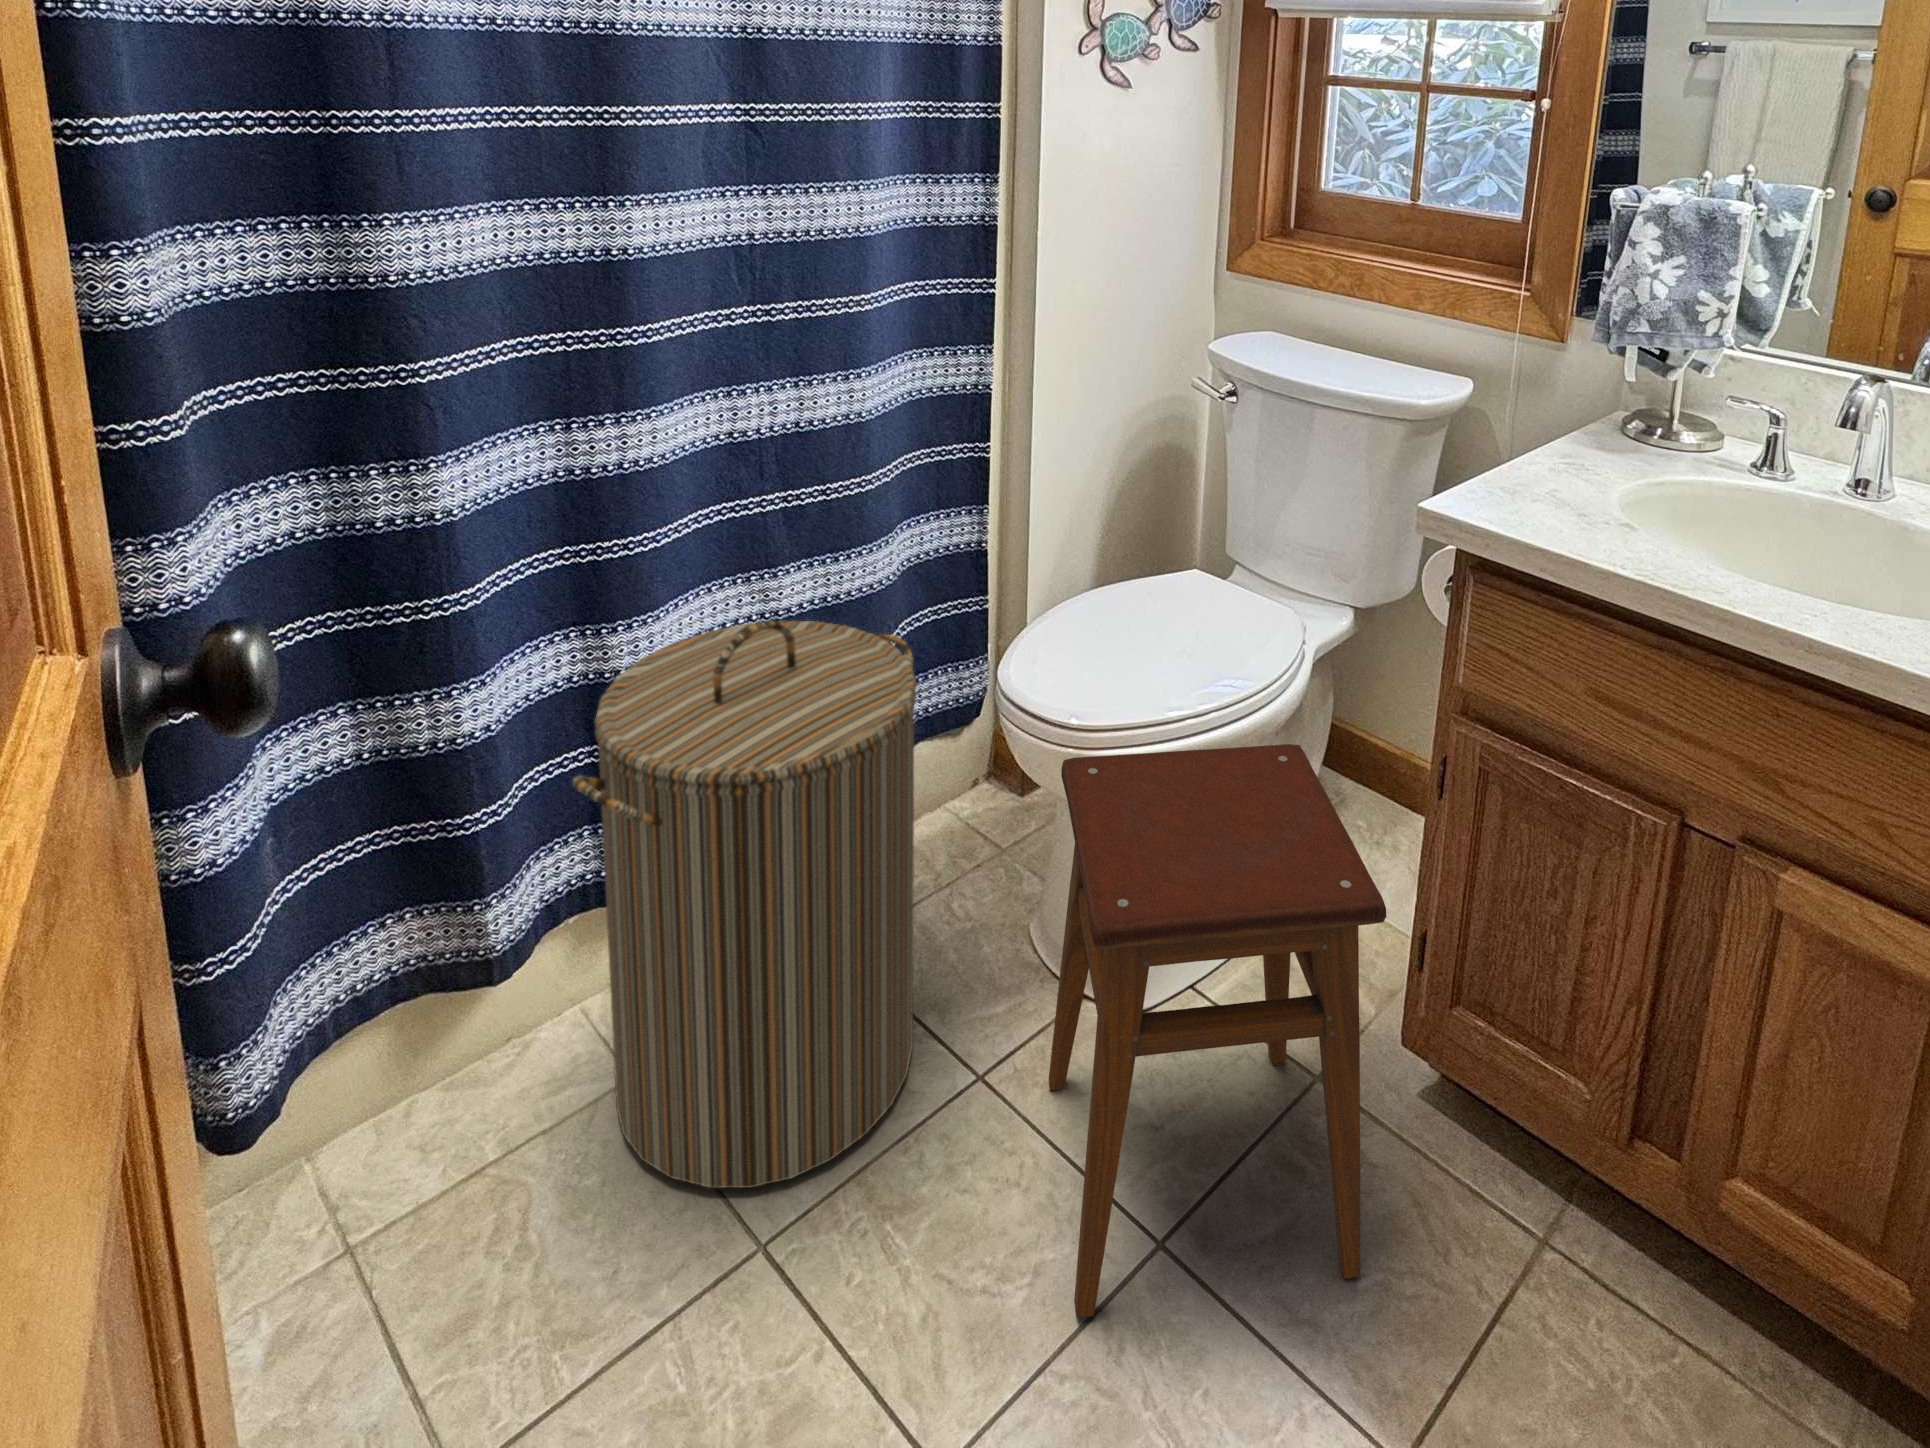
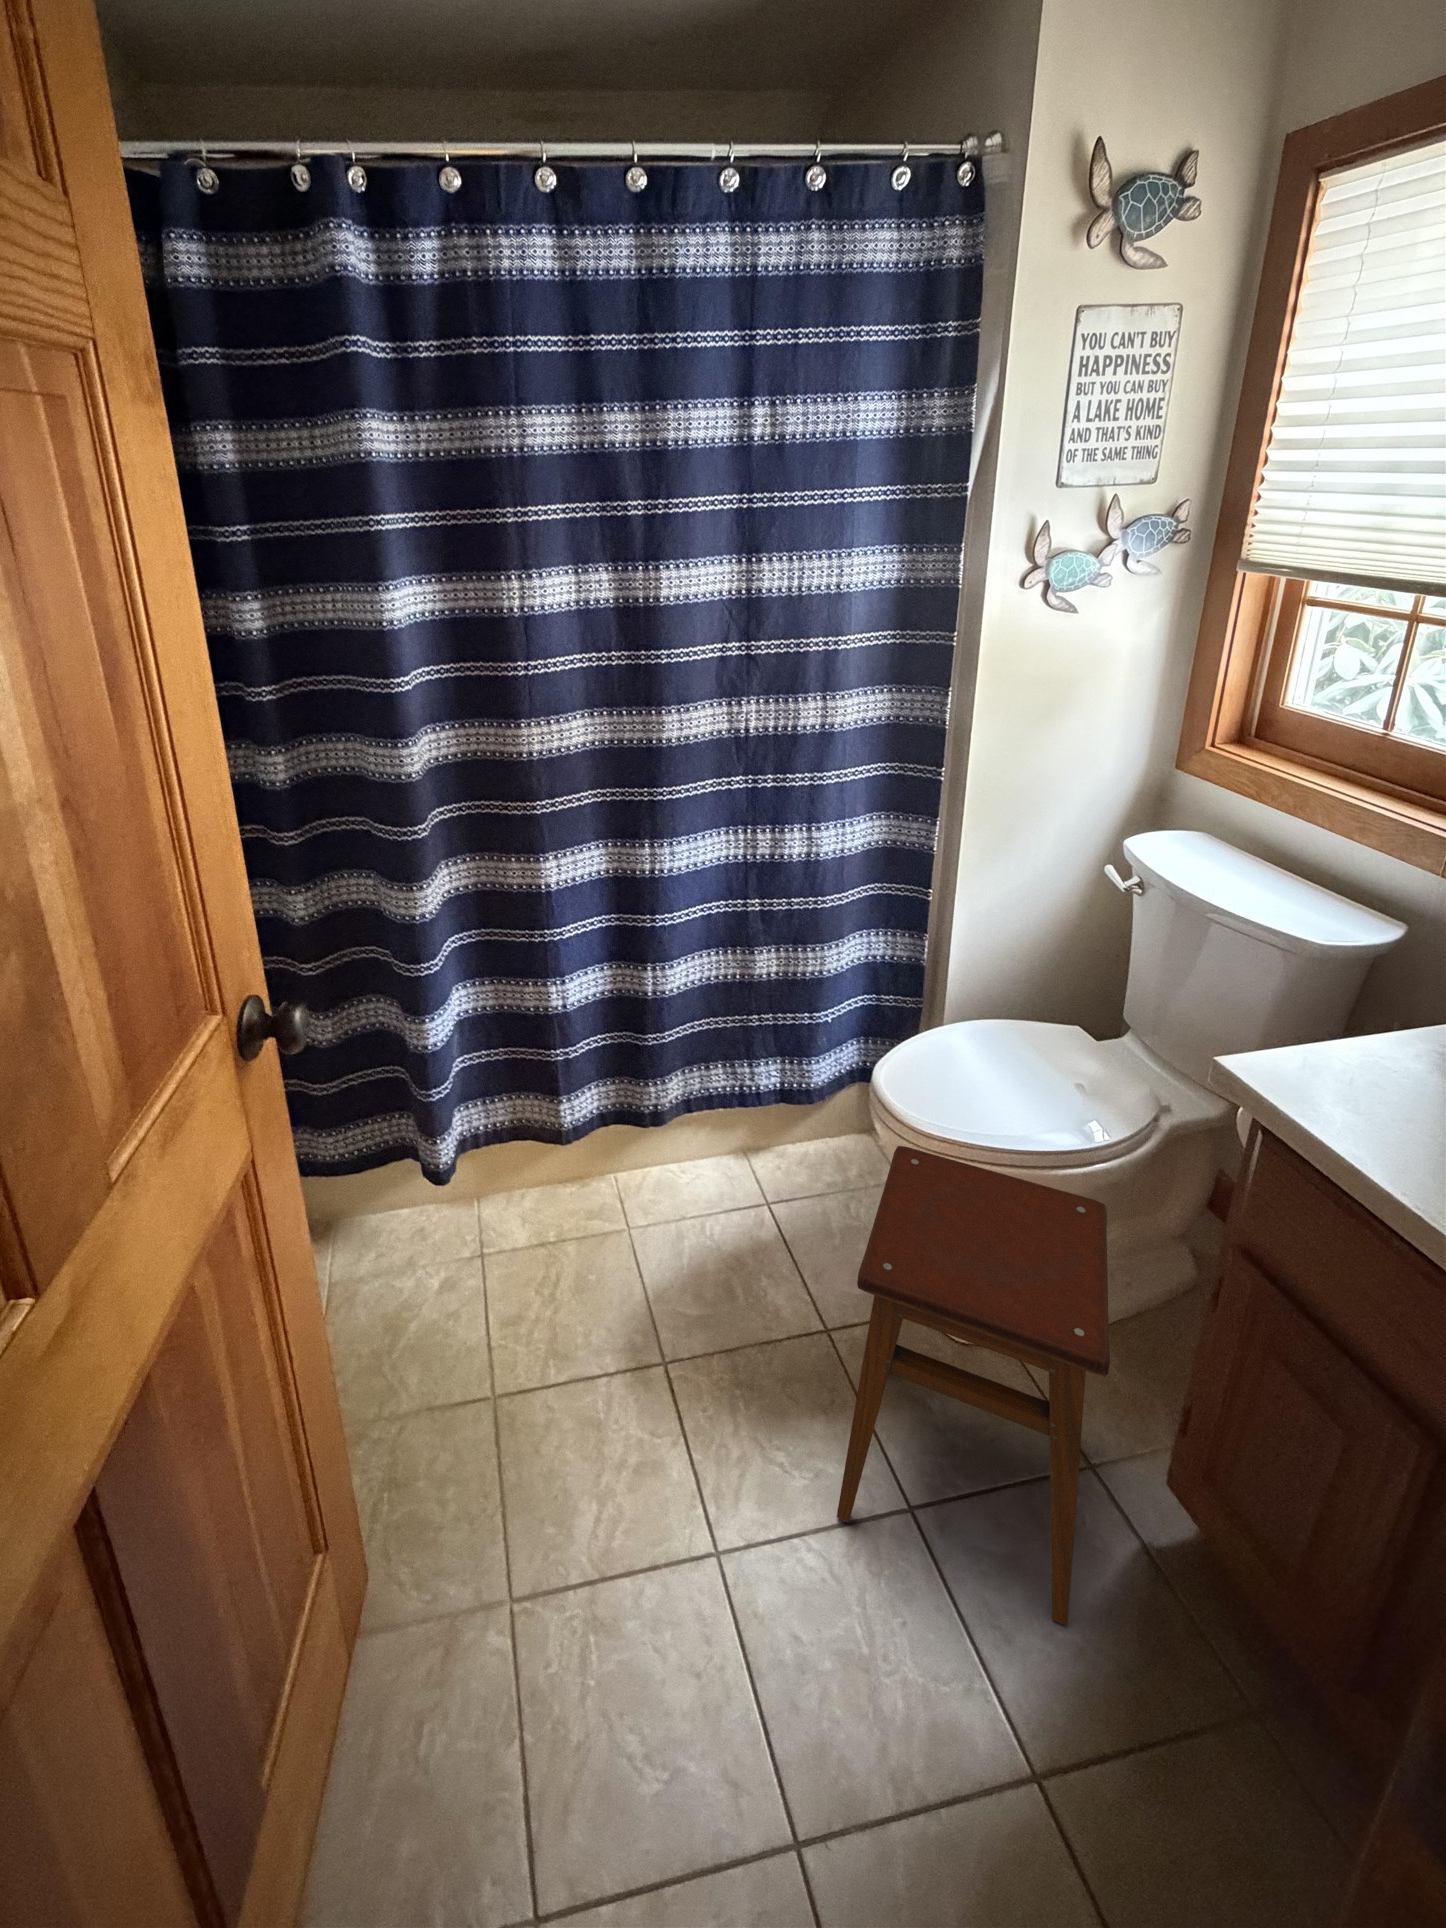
laundry hamper: present [573,620,917,1188] -> none [589,982,818,1334]

